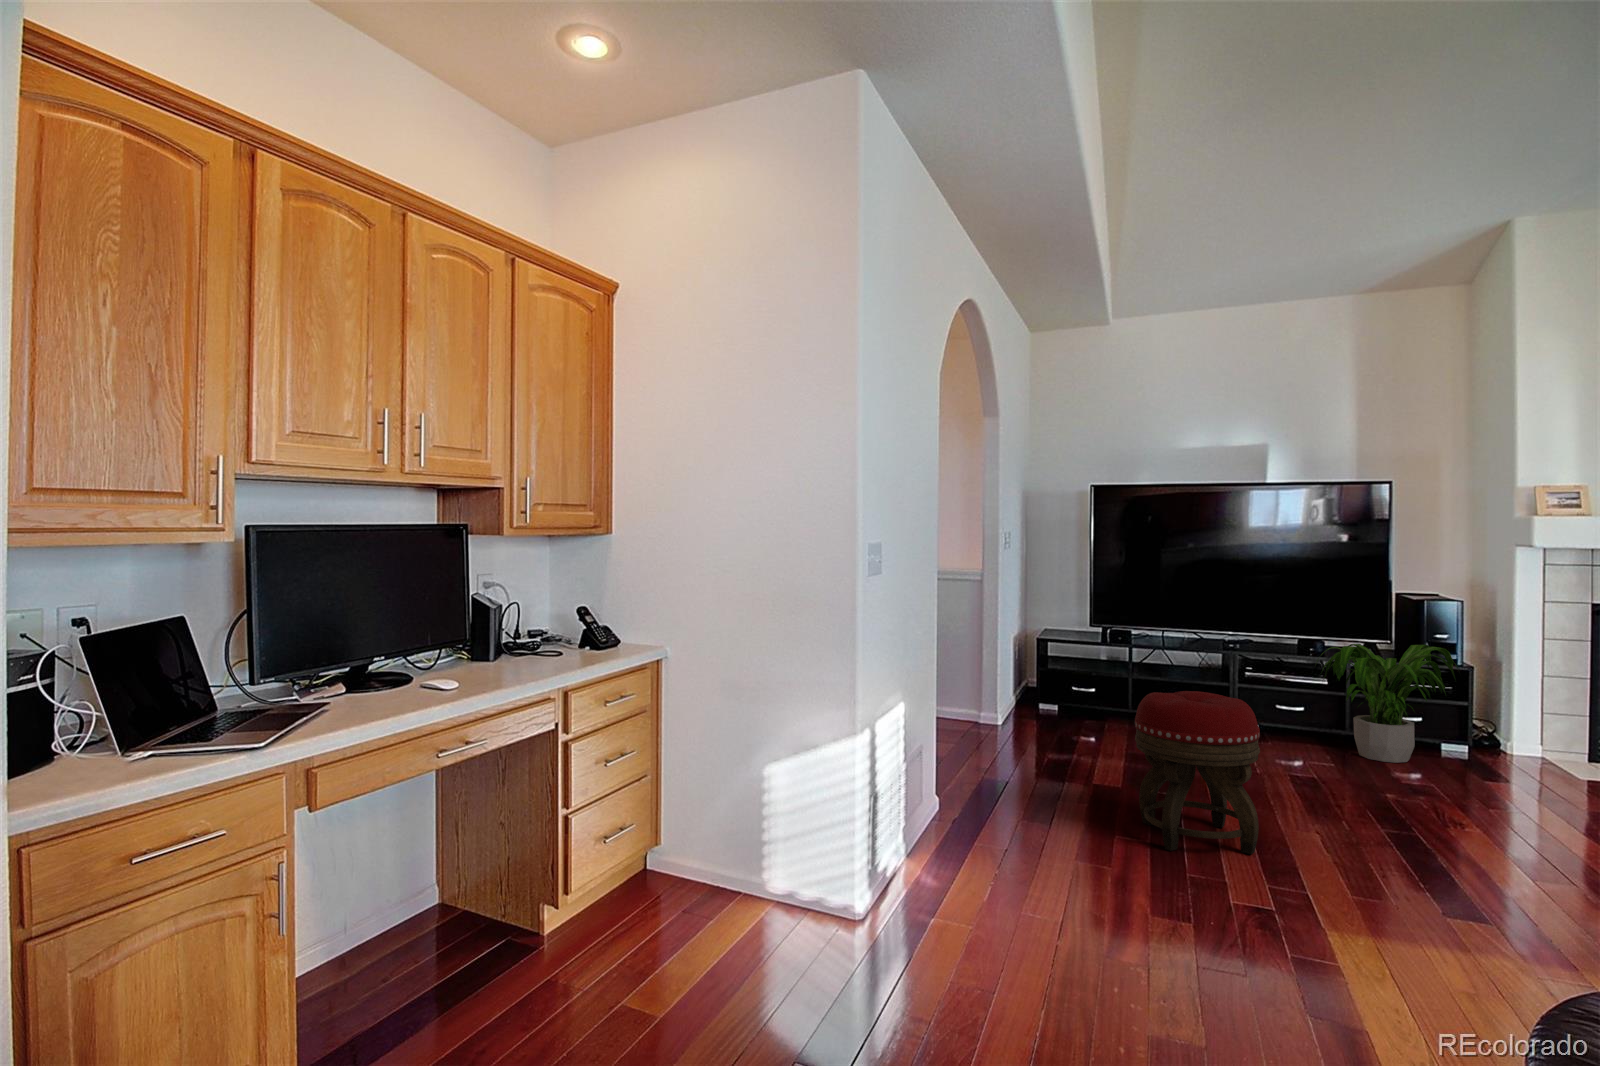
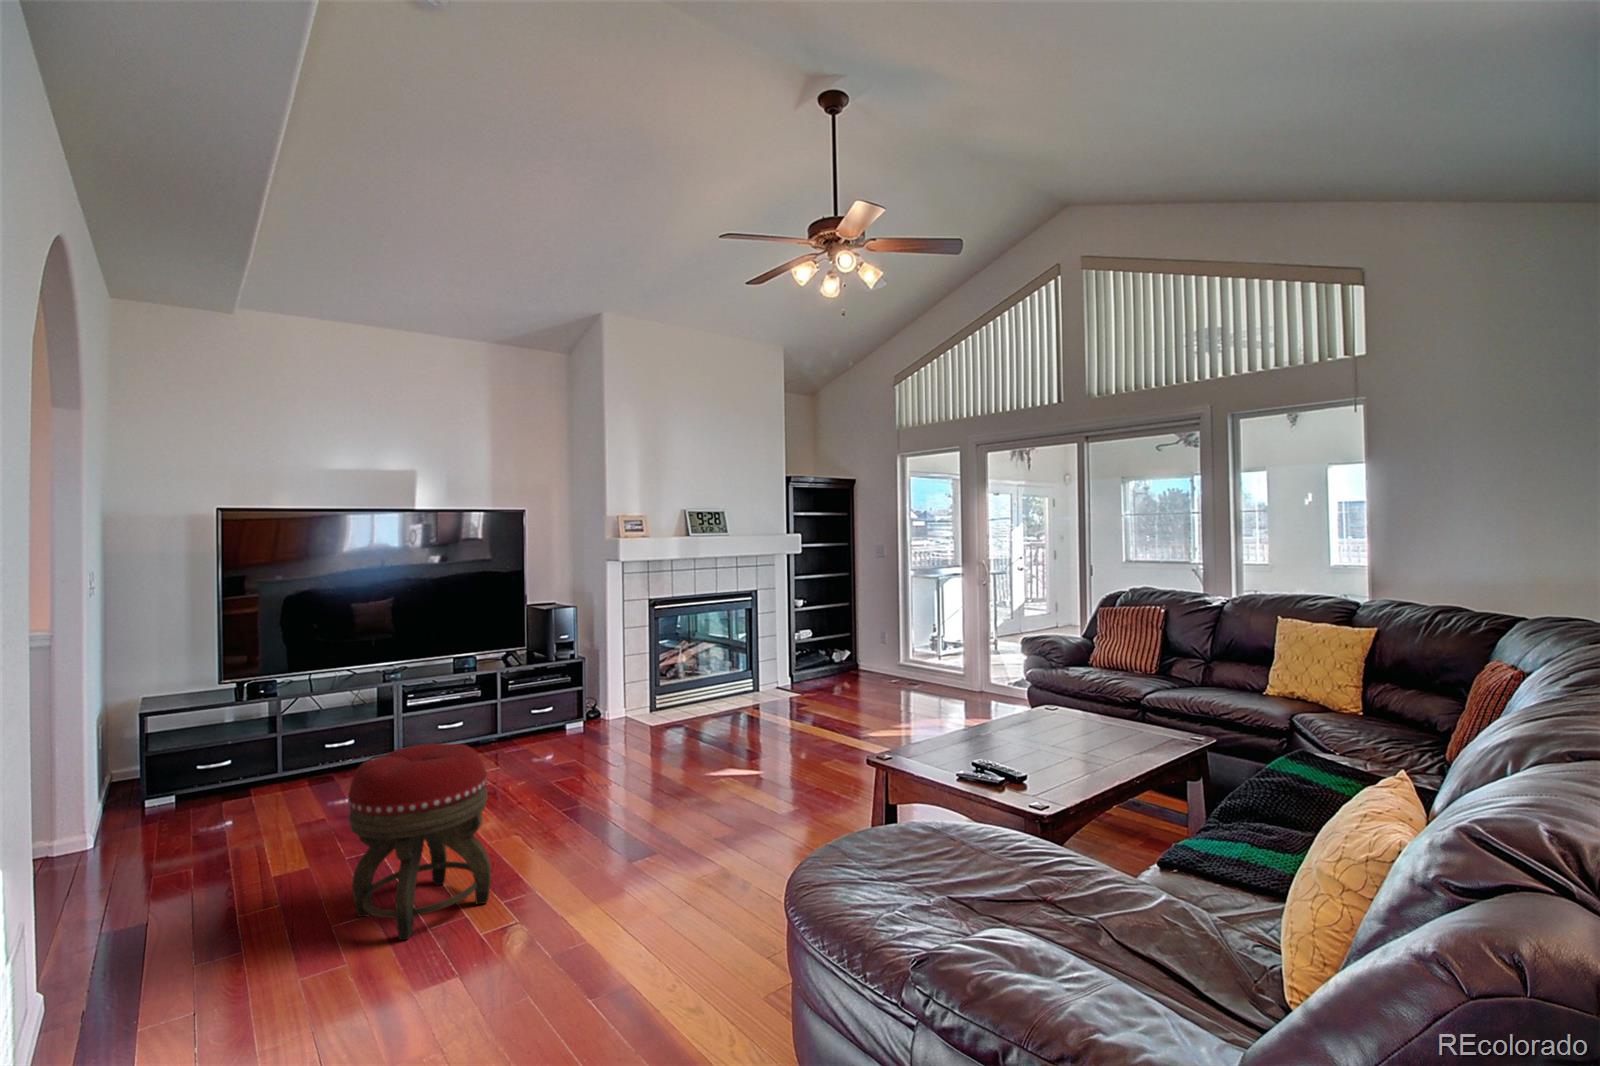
potted plant: present [1316,644,1458,763] -> none [475,647,590,757]

